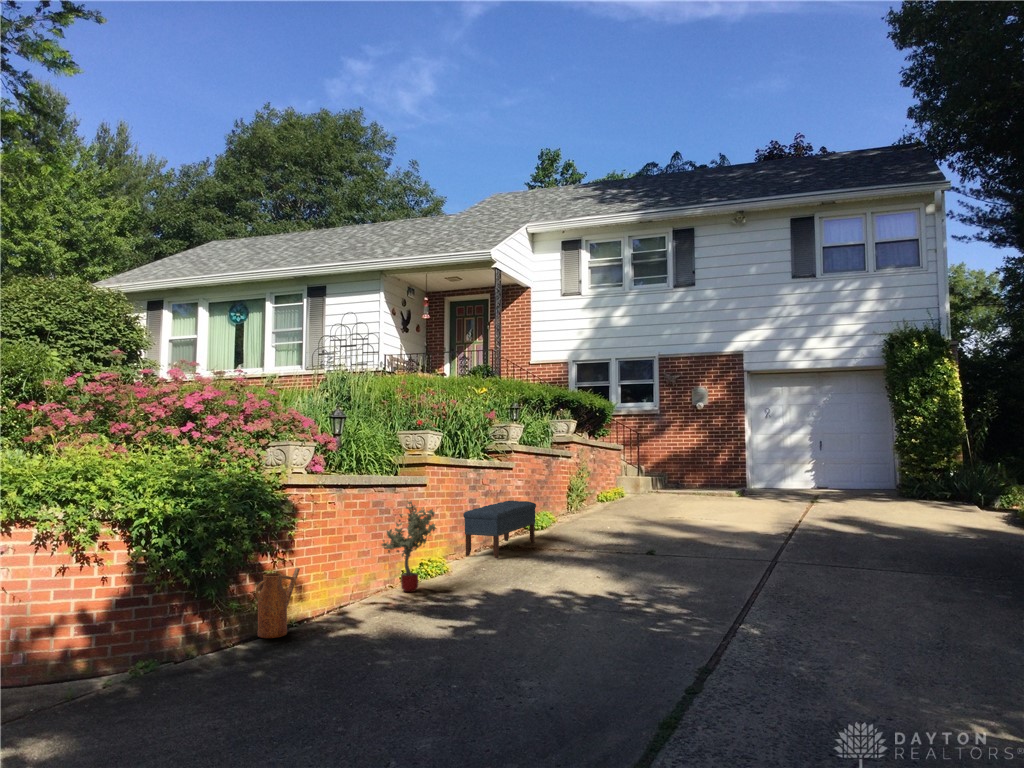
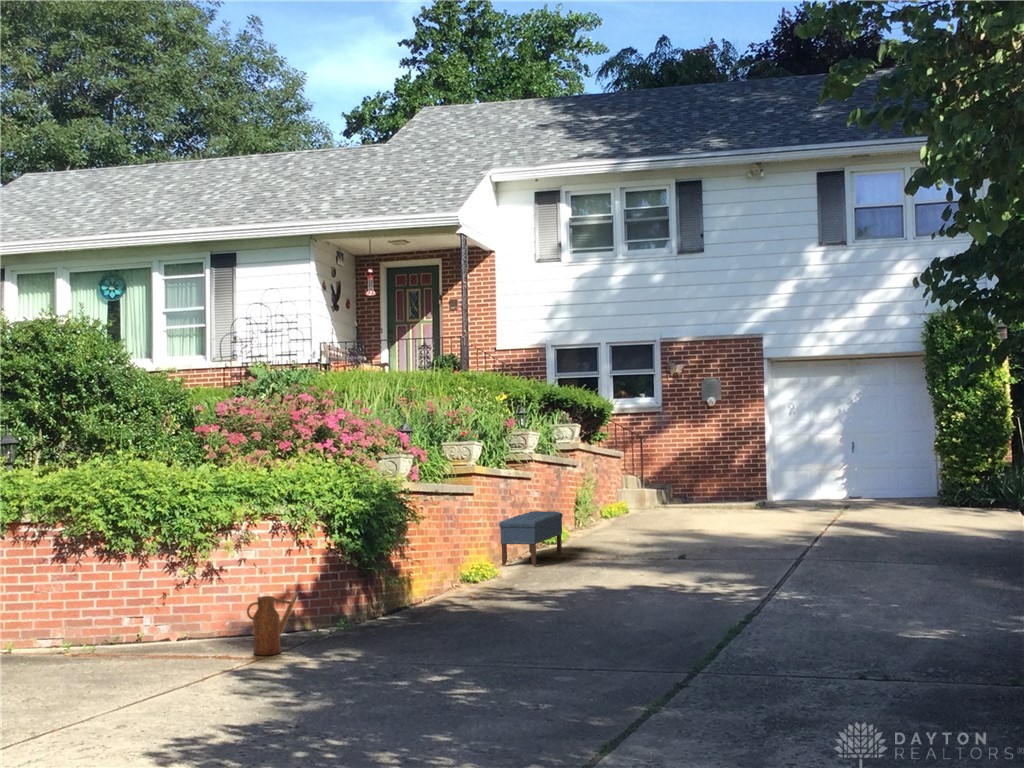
potted tree: present [381,501,436,592] -> none [447,508,495,591]
watering can: present [255,568,300,638] -> present [247,593,298,655]

